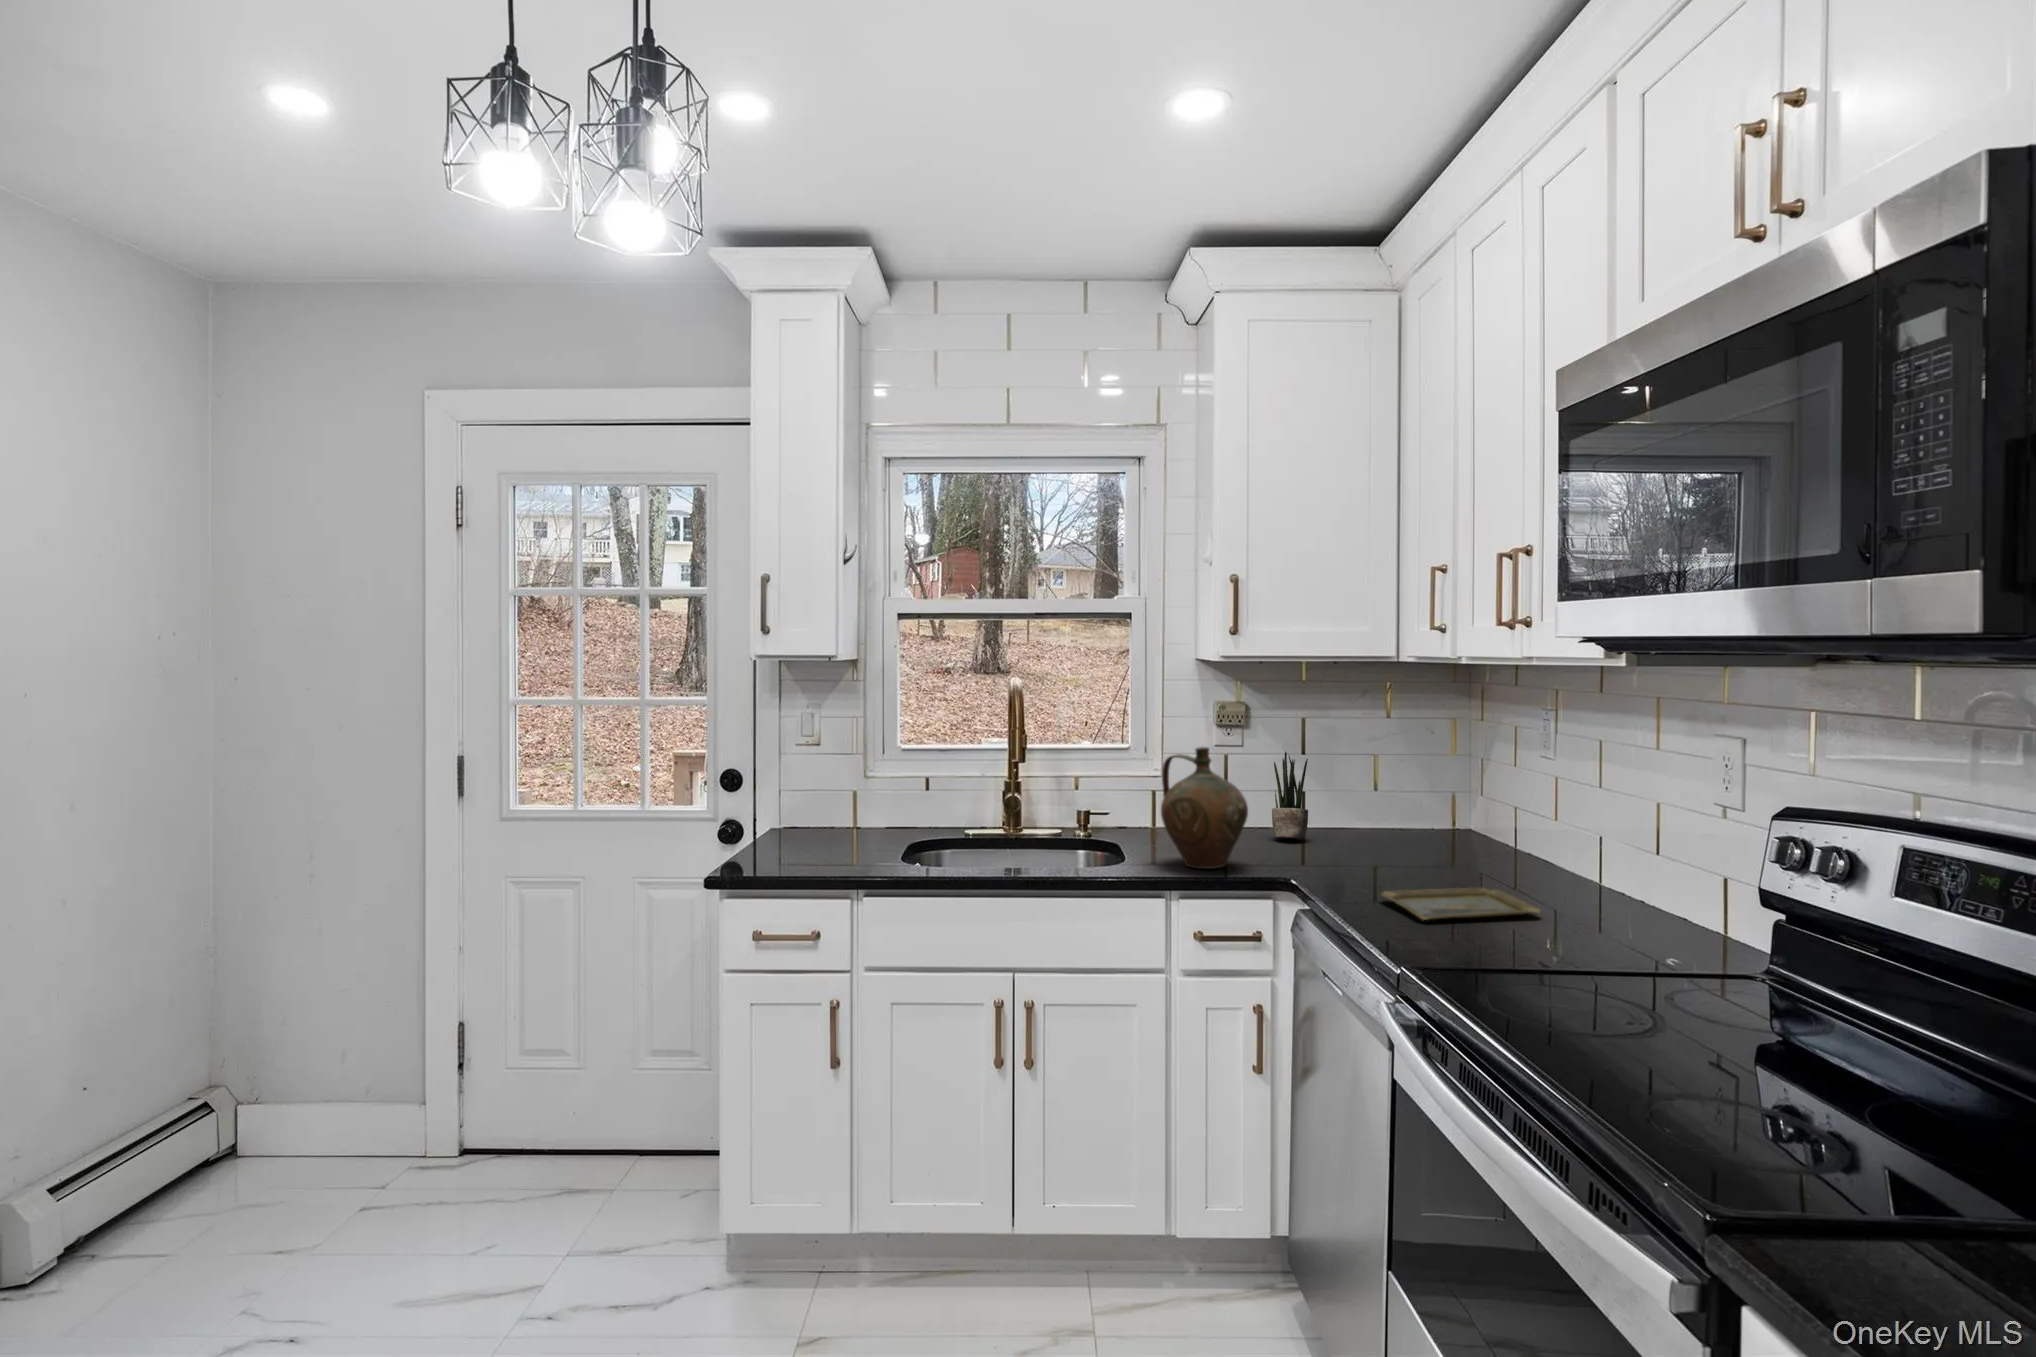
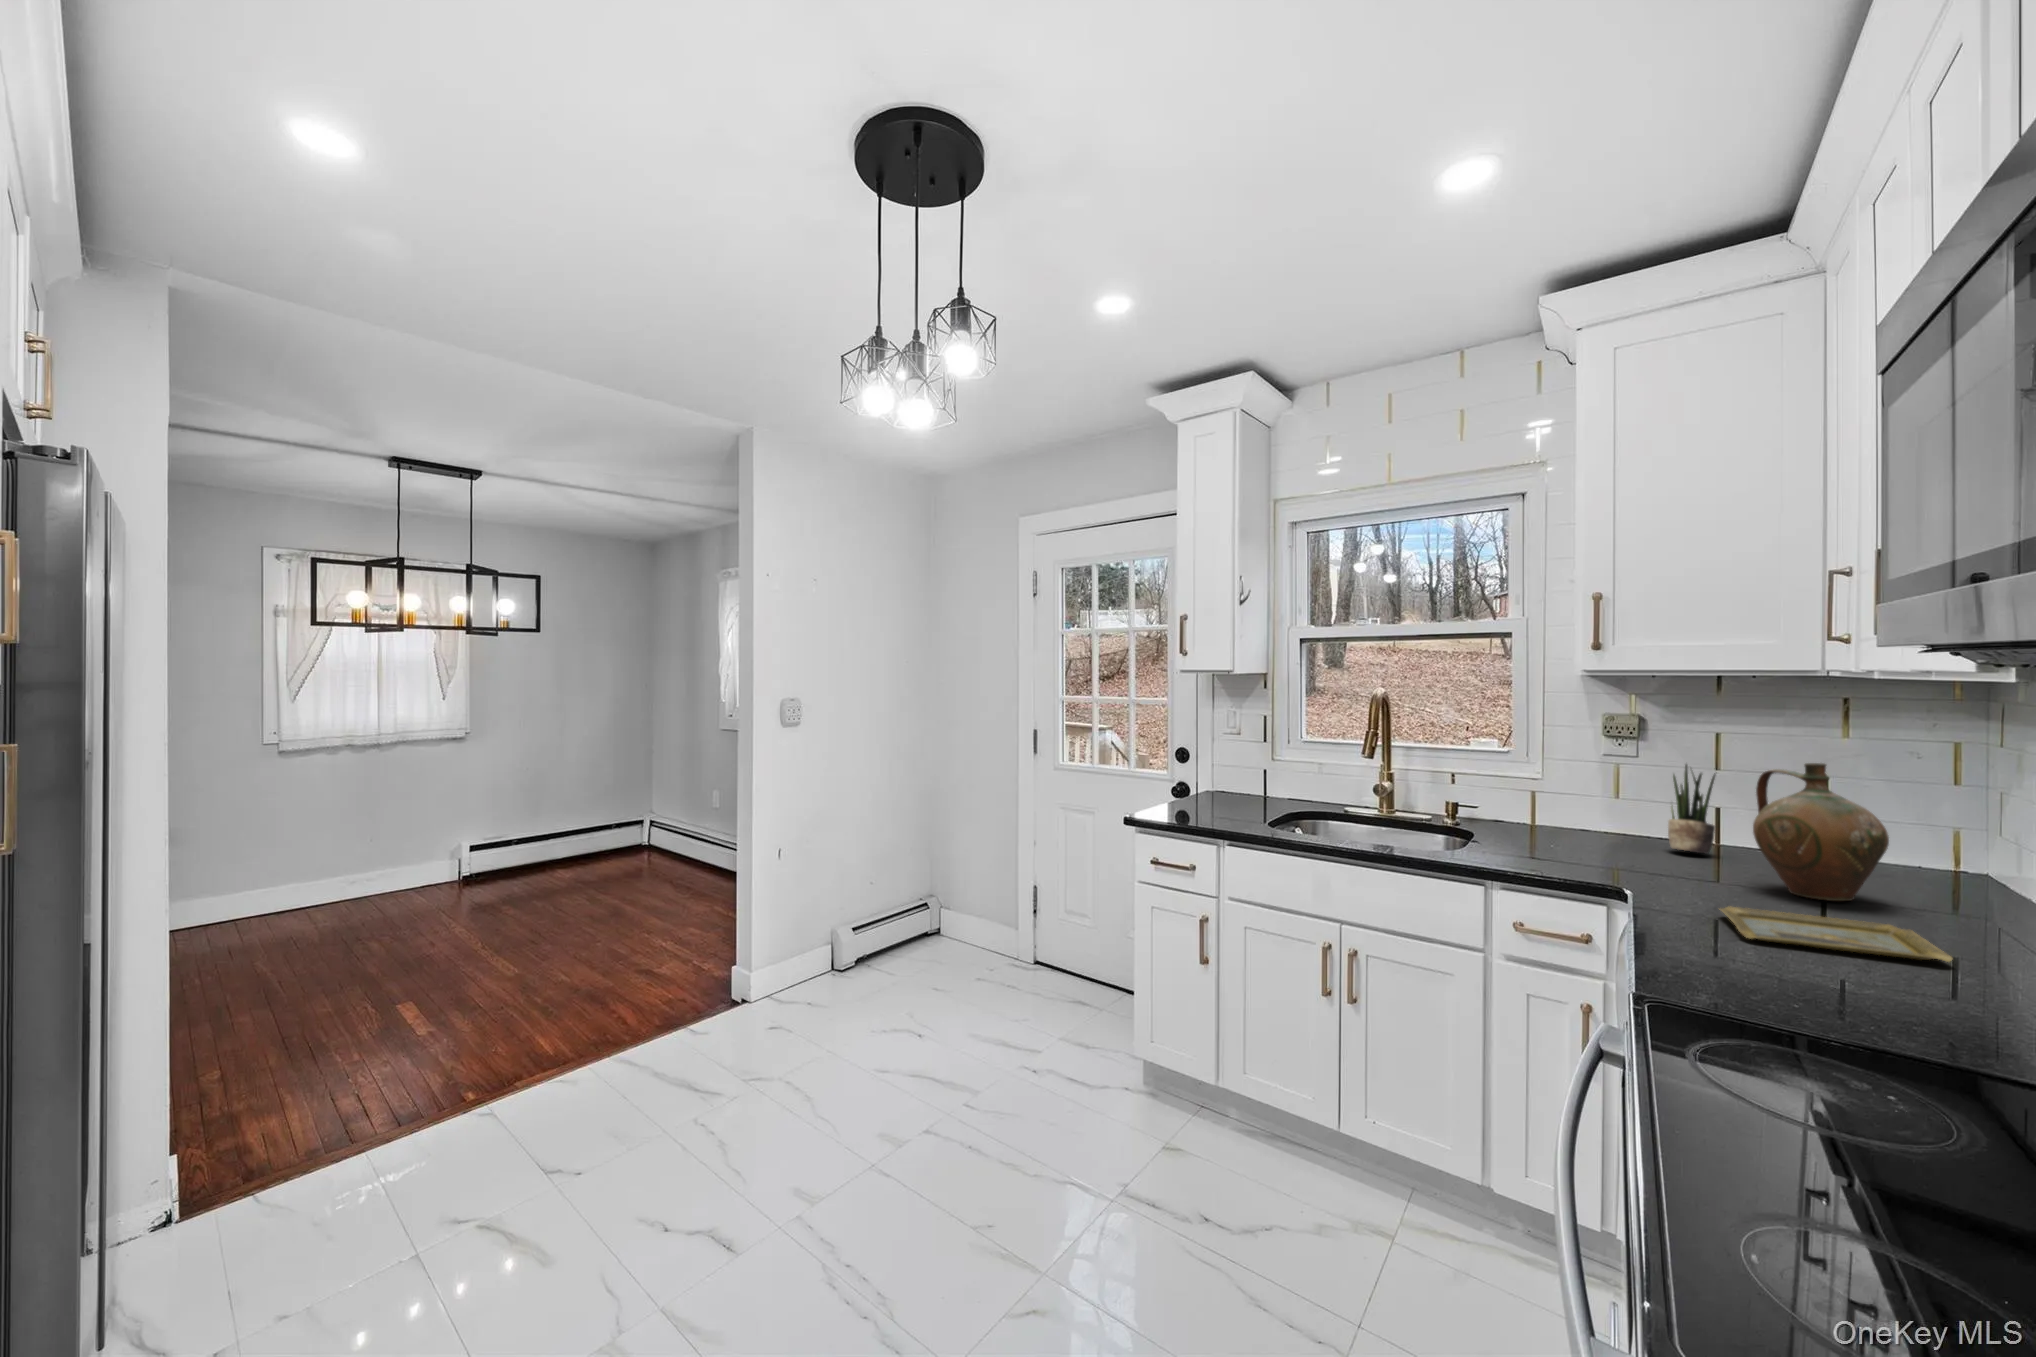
ceramic jug: present [1161,747,1248,869] -> present [1753,763,1889,901]

